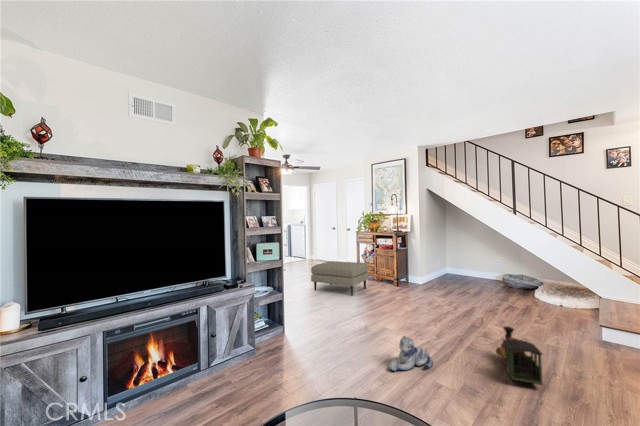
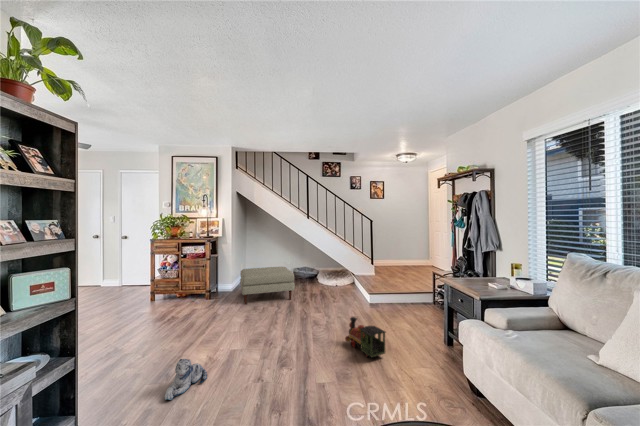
ottoman: present [311,261,369,296] -> present [240,267,295,304]
plush toy: present [389,336,433,371] -> present [164,359,207,400]

